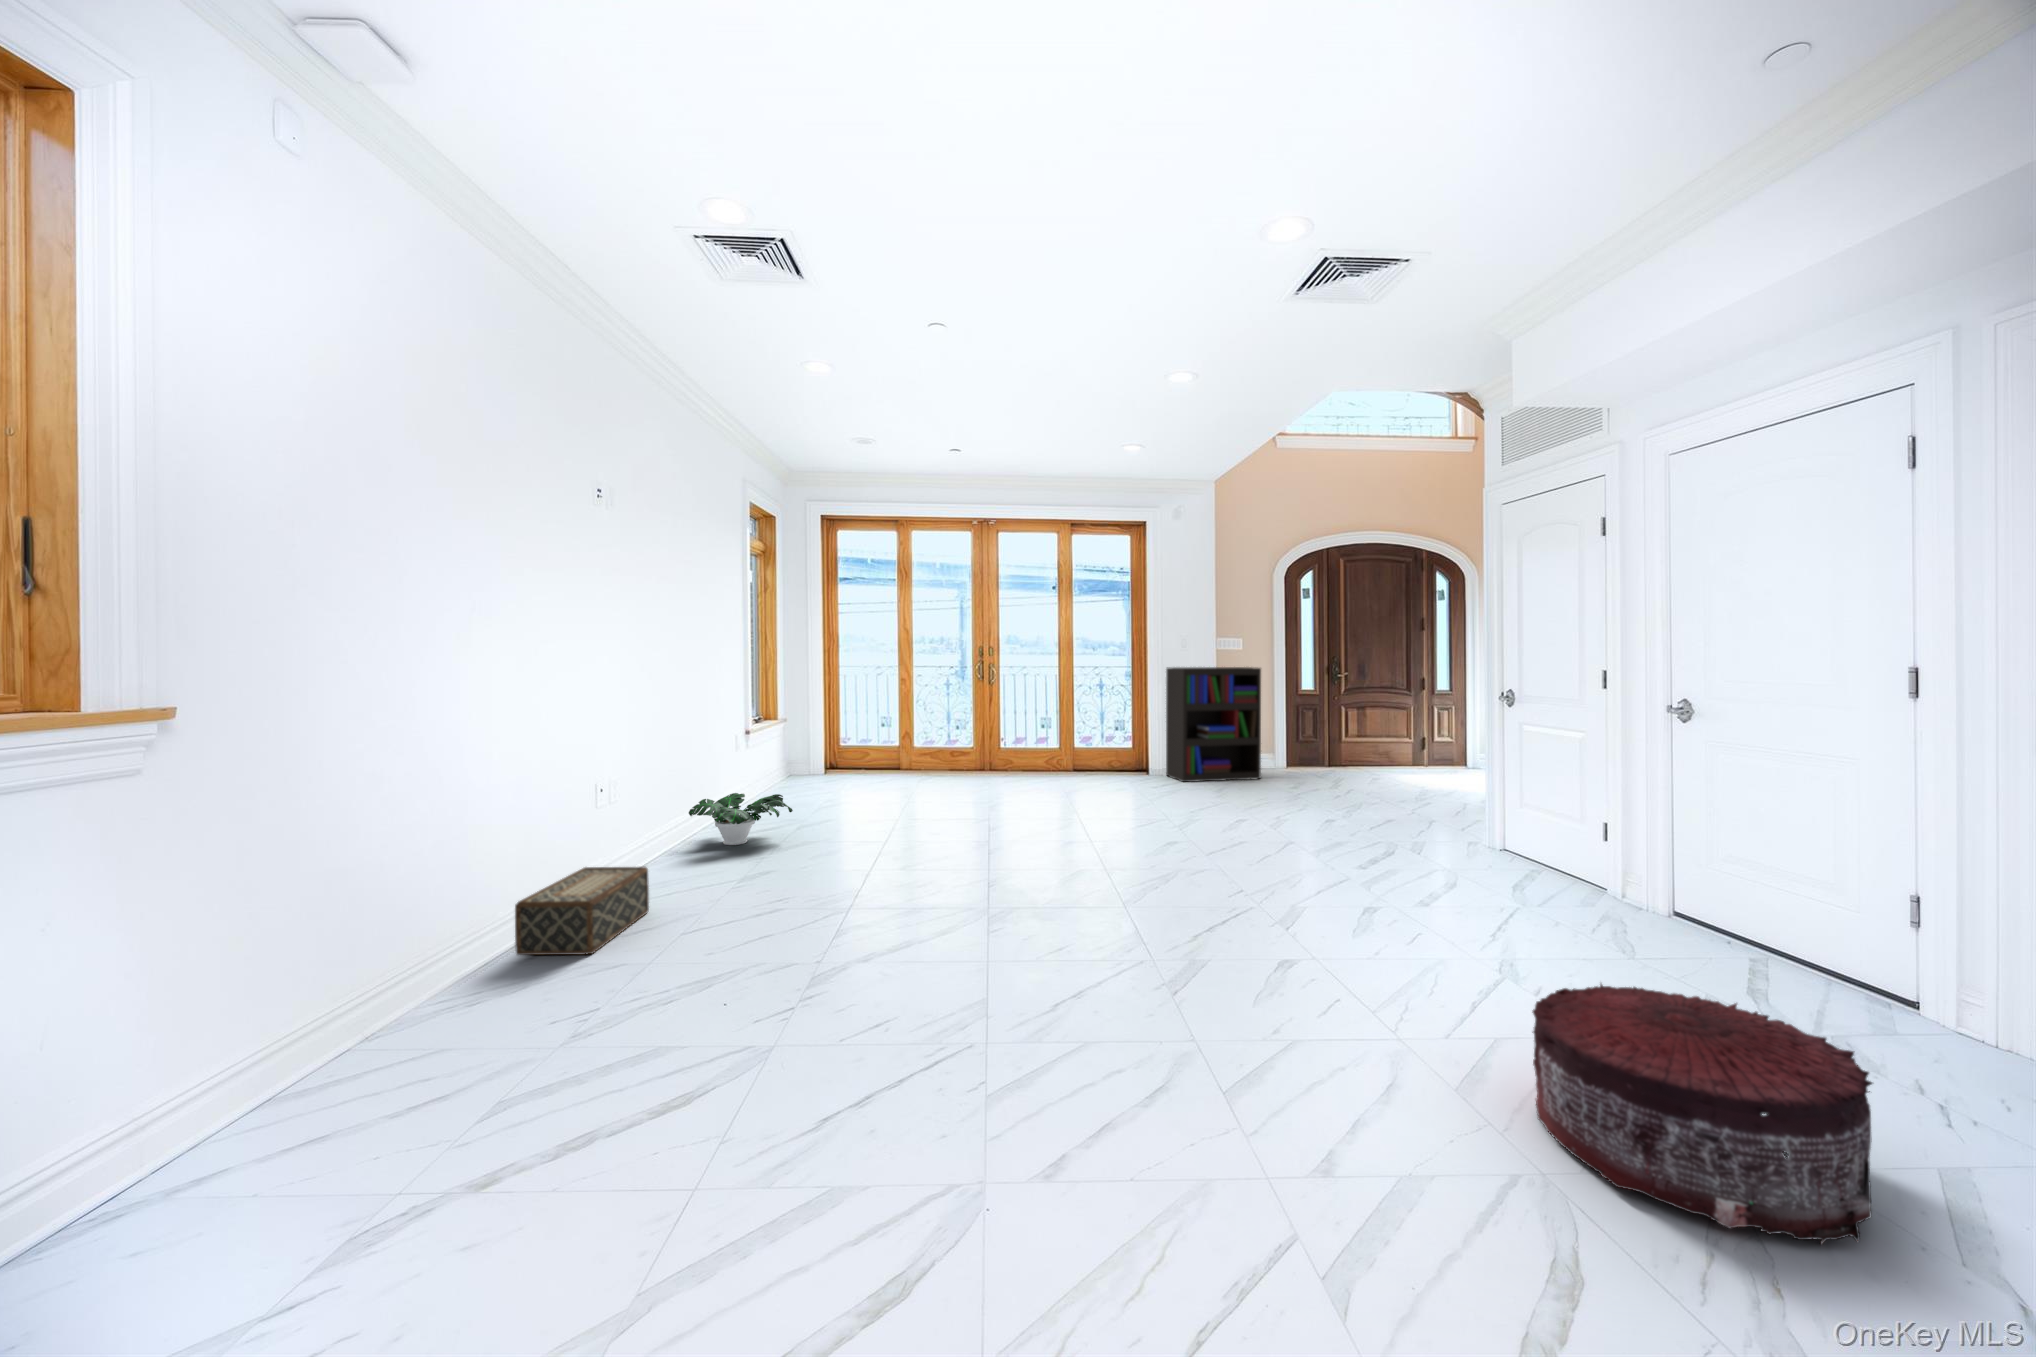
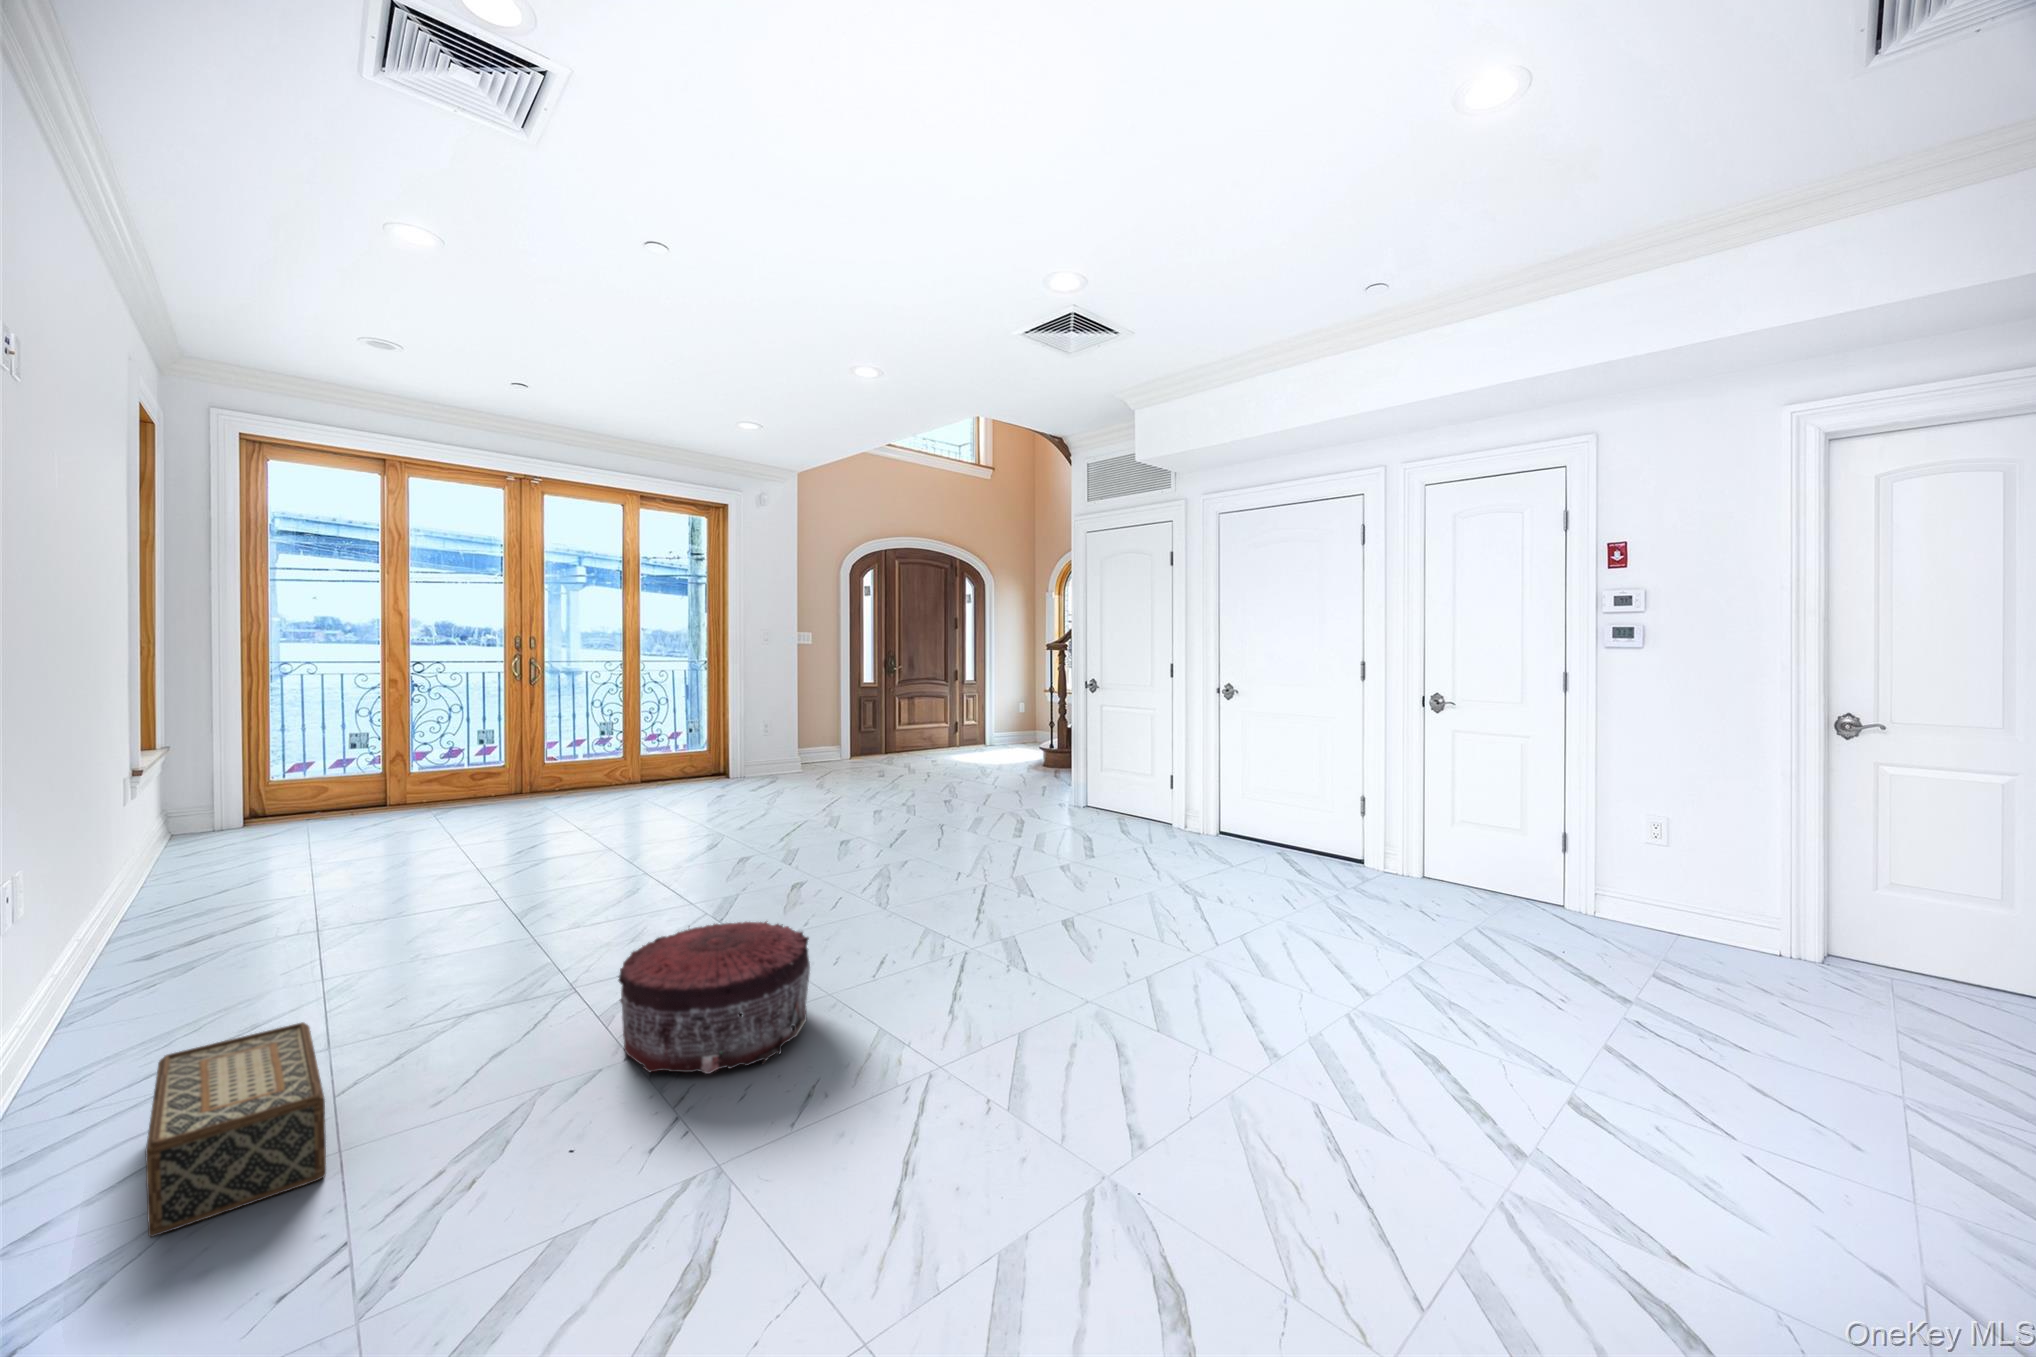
bookshelf: present [1166,667,1261,782] -> none [750,662,845,784]
potted plant: present [689,793,793,845] -> none [172,871,382,964]
pouf: present [1532,984,1872,1244] -> present [619,922,810,1074]

